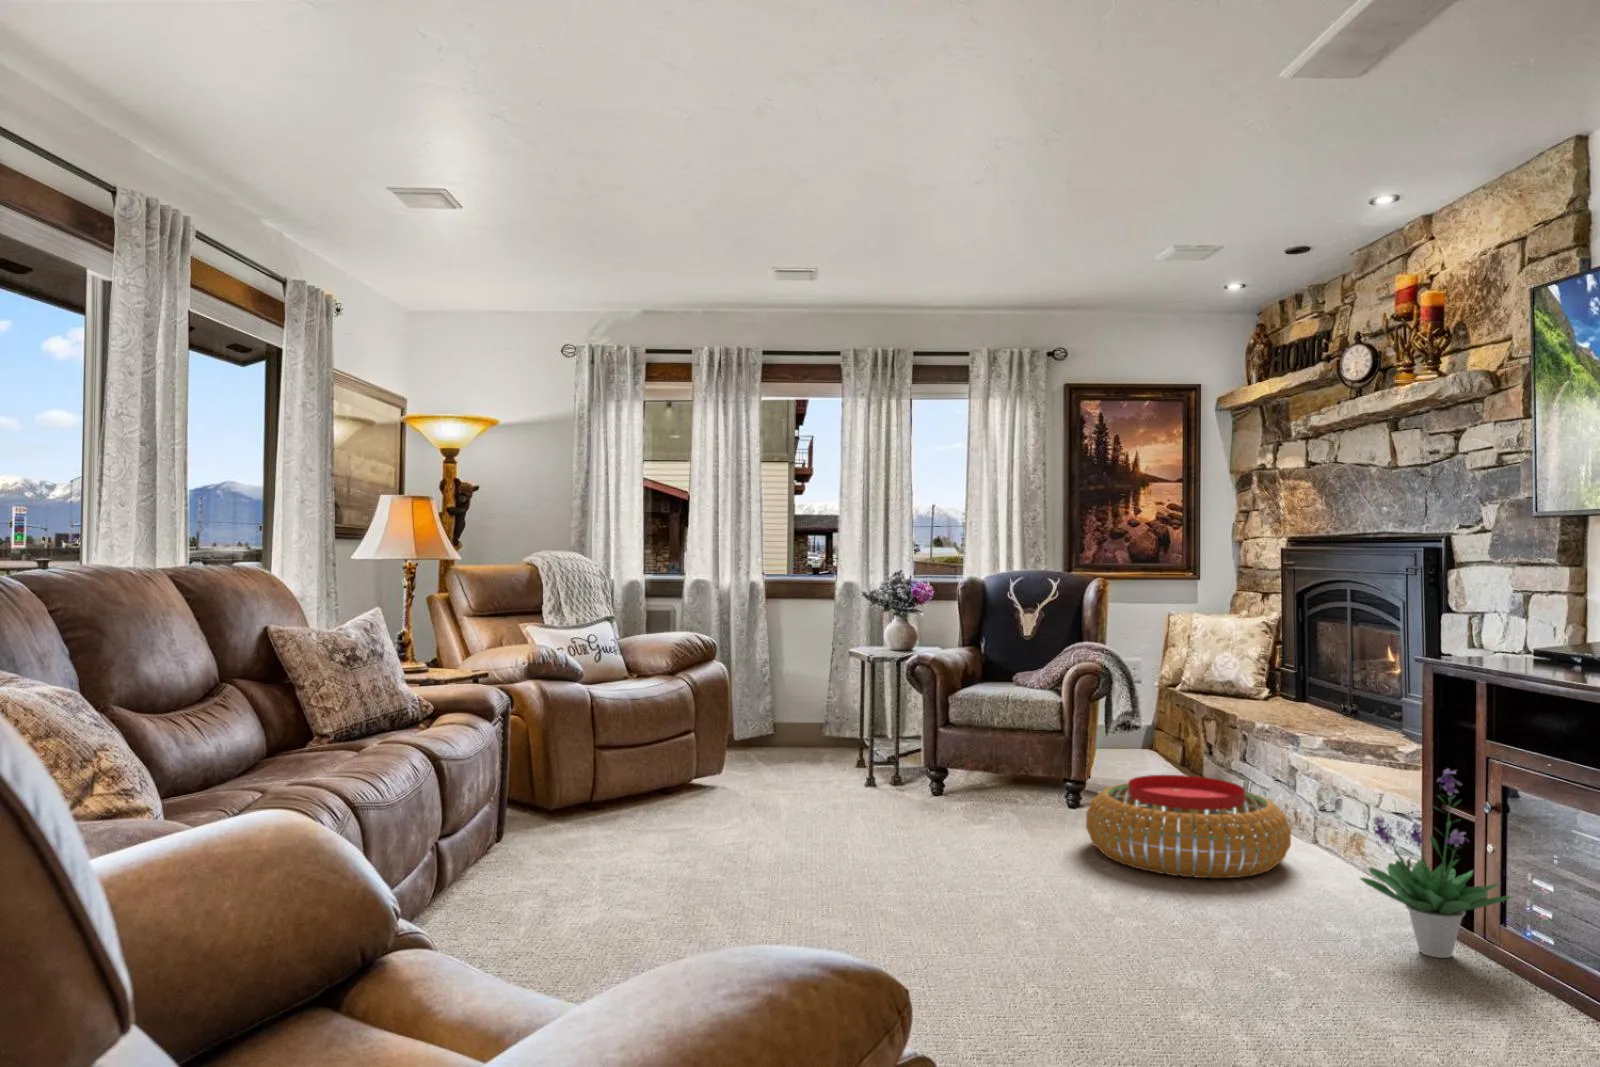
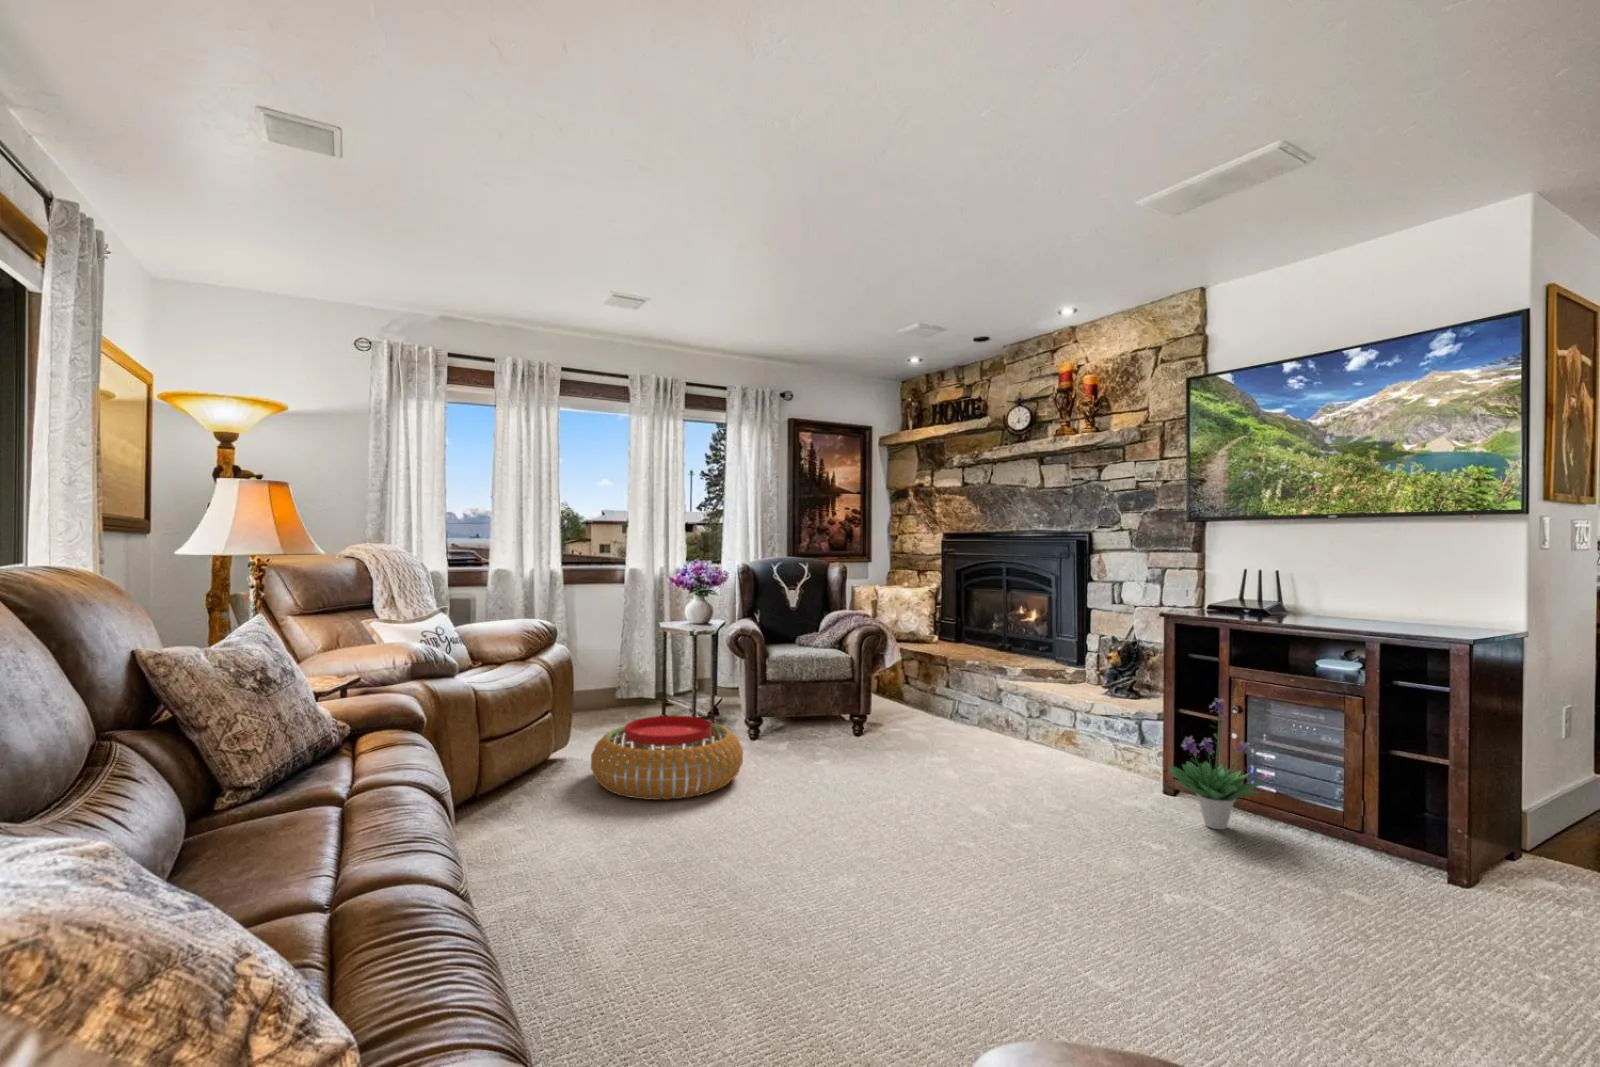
pouf: present [1086,775,1291,878] -> present [591,715,743,800]

